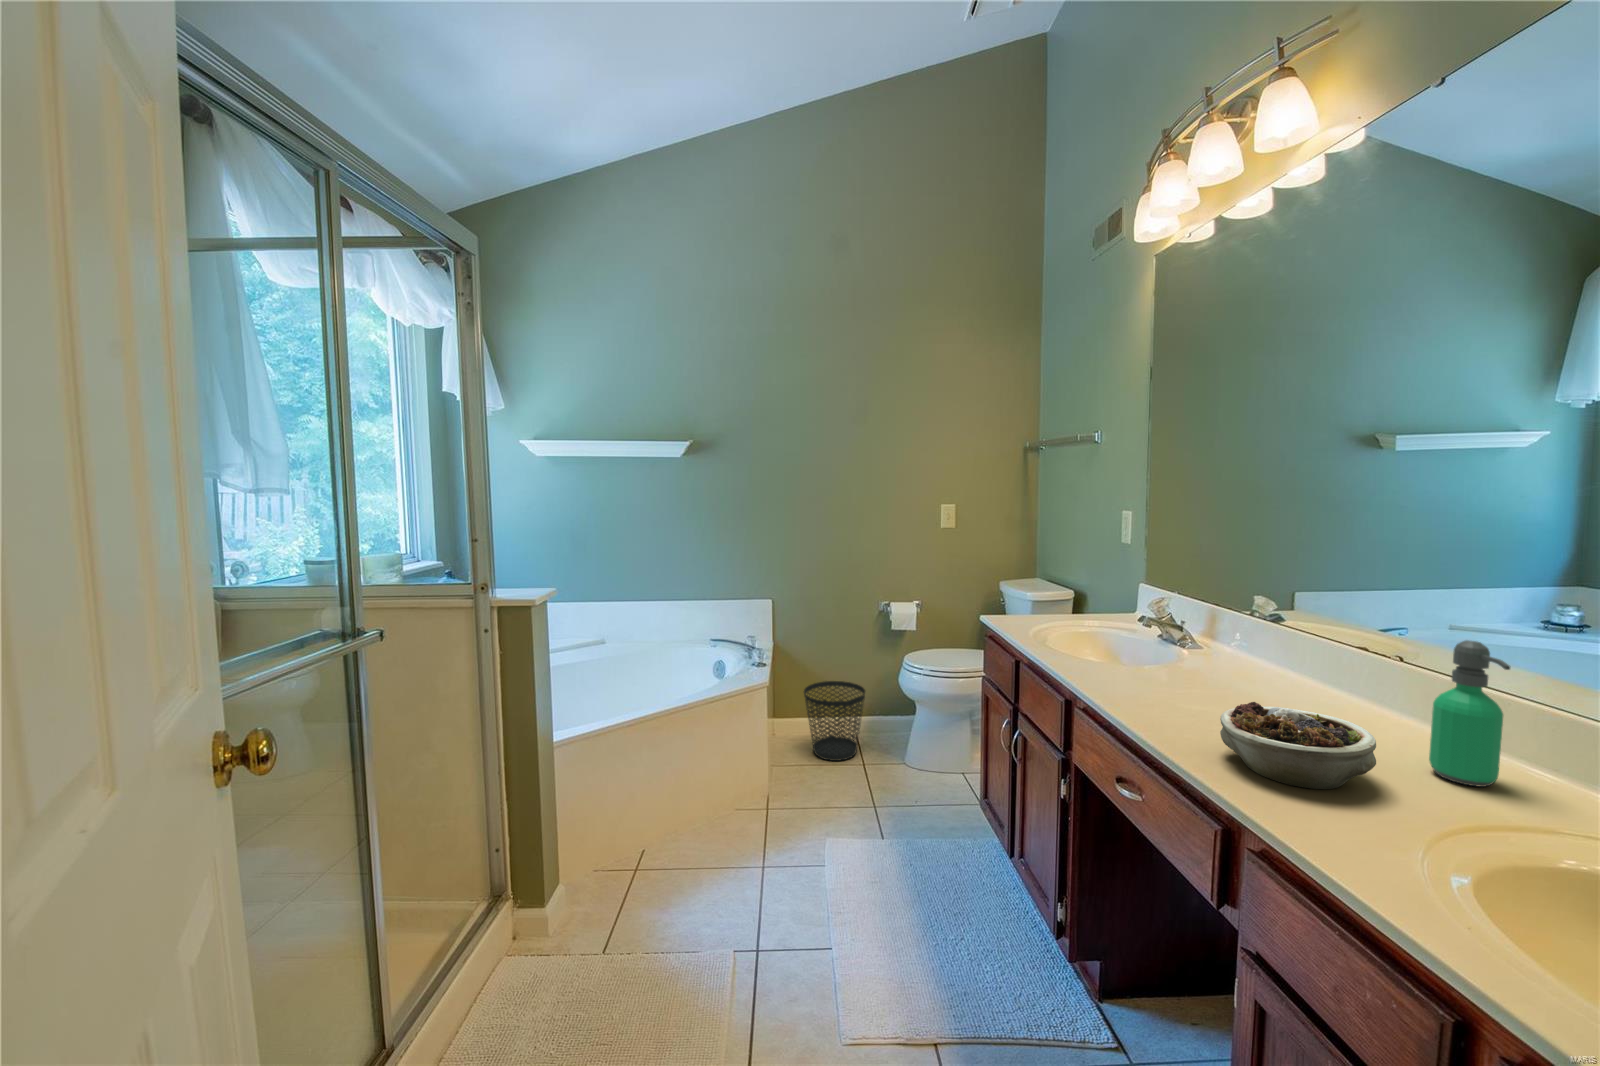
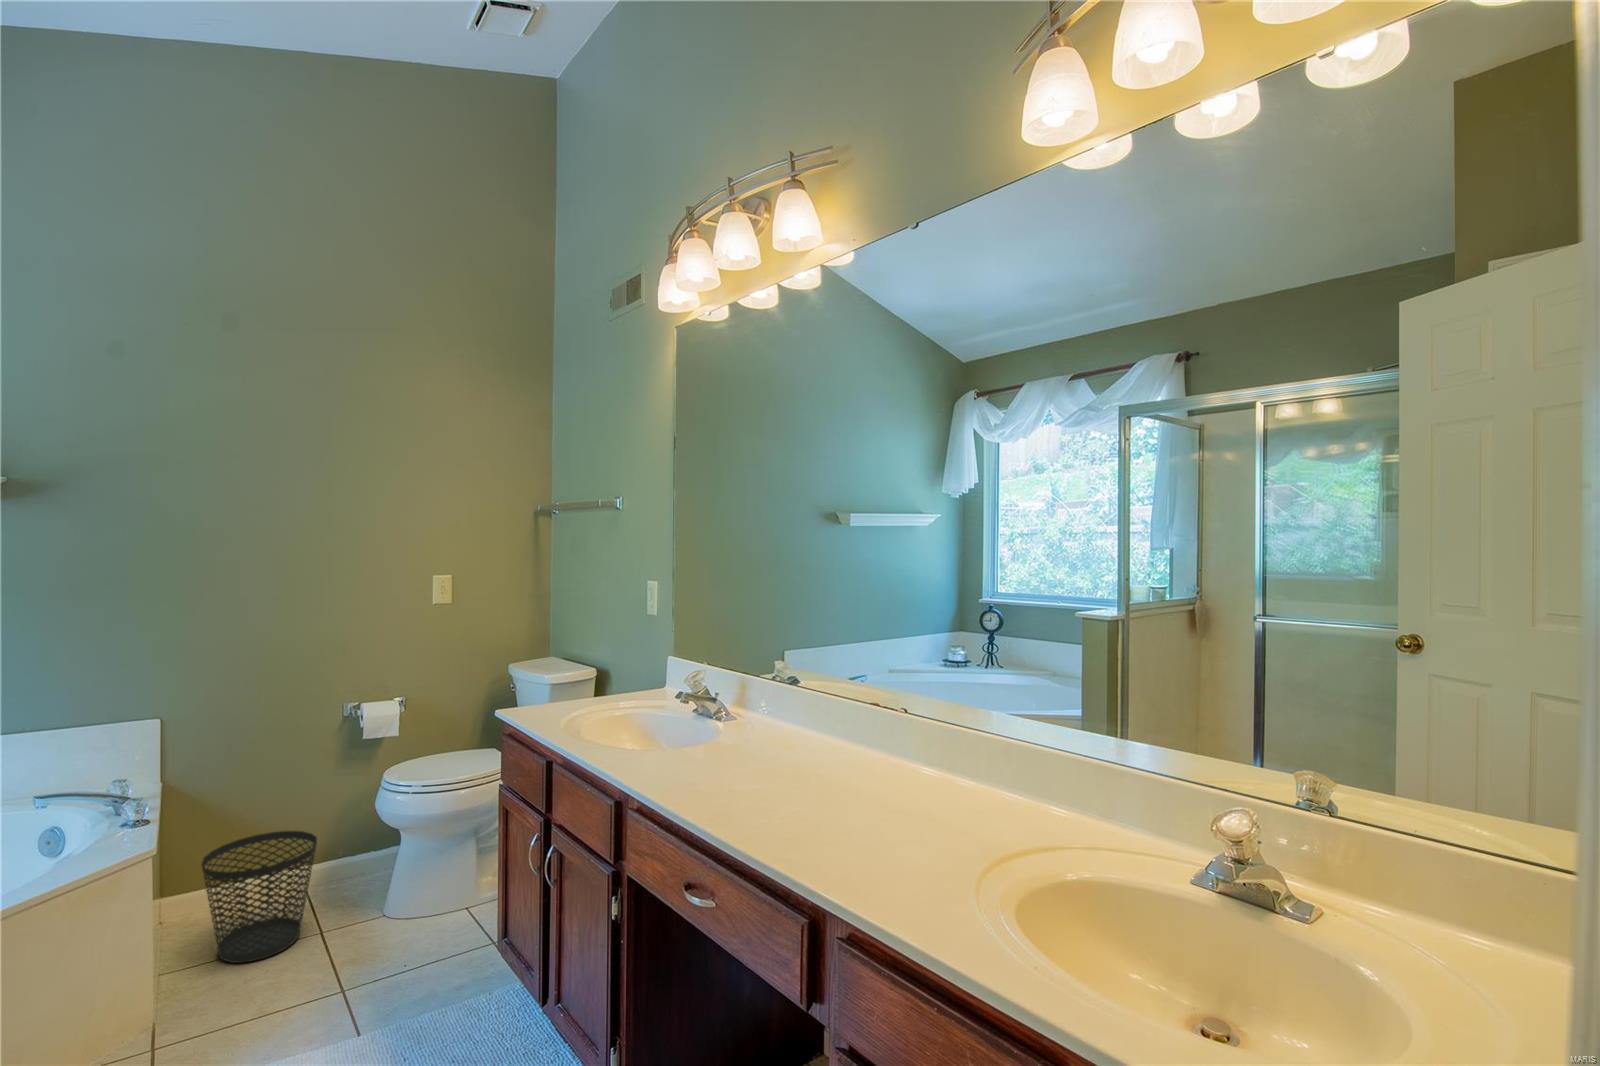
soap dispenser: present [1429,640,1510,787] -> none [911,691,955,810]
succulent planter: present [1220,702,1376,789] -> none [772,771,886,847]

